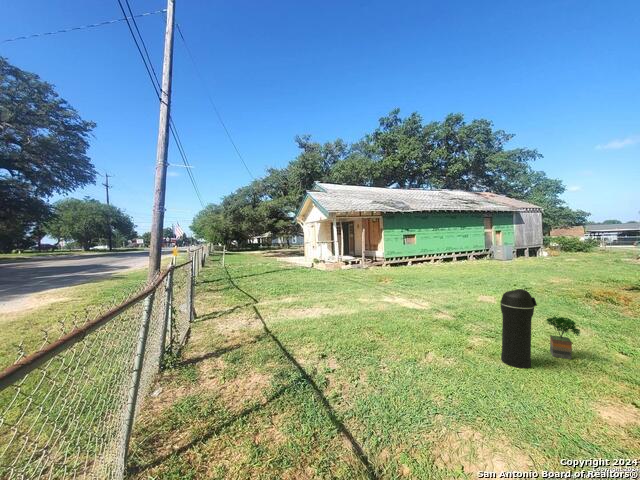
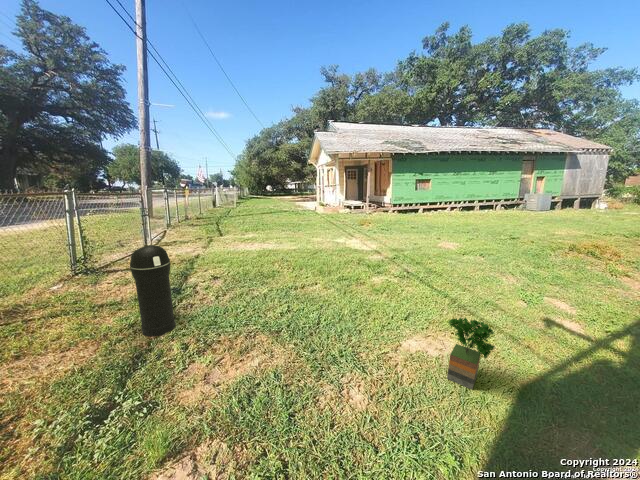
trash can: present [500,289,537,368] -> present [130,245,175,336]

